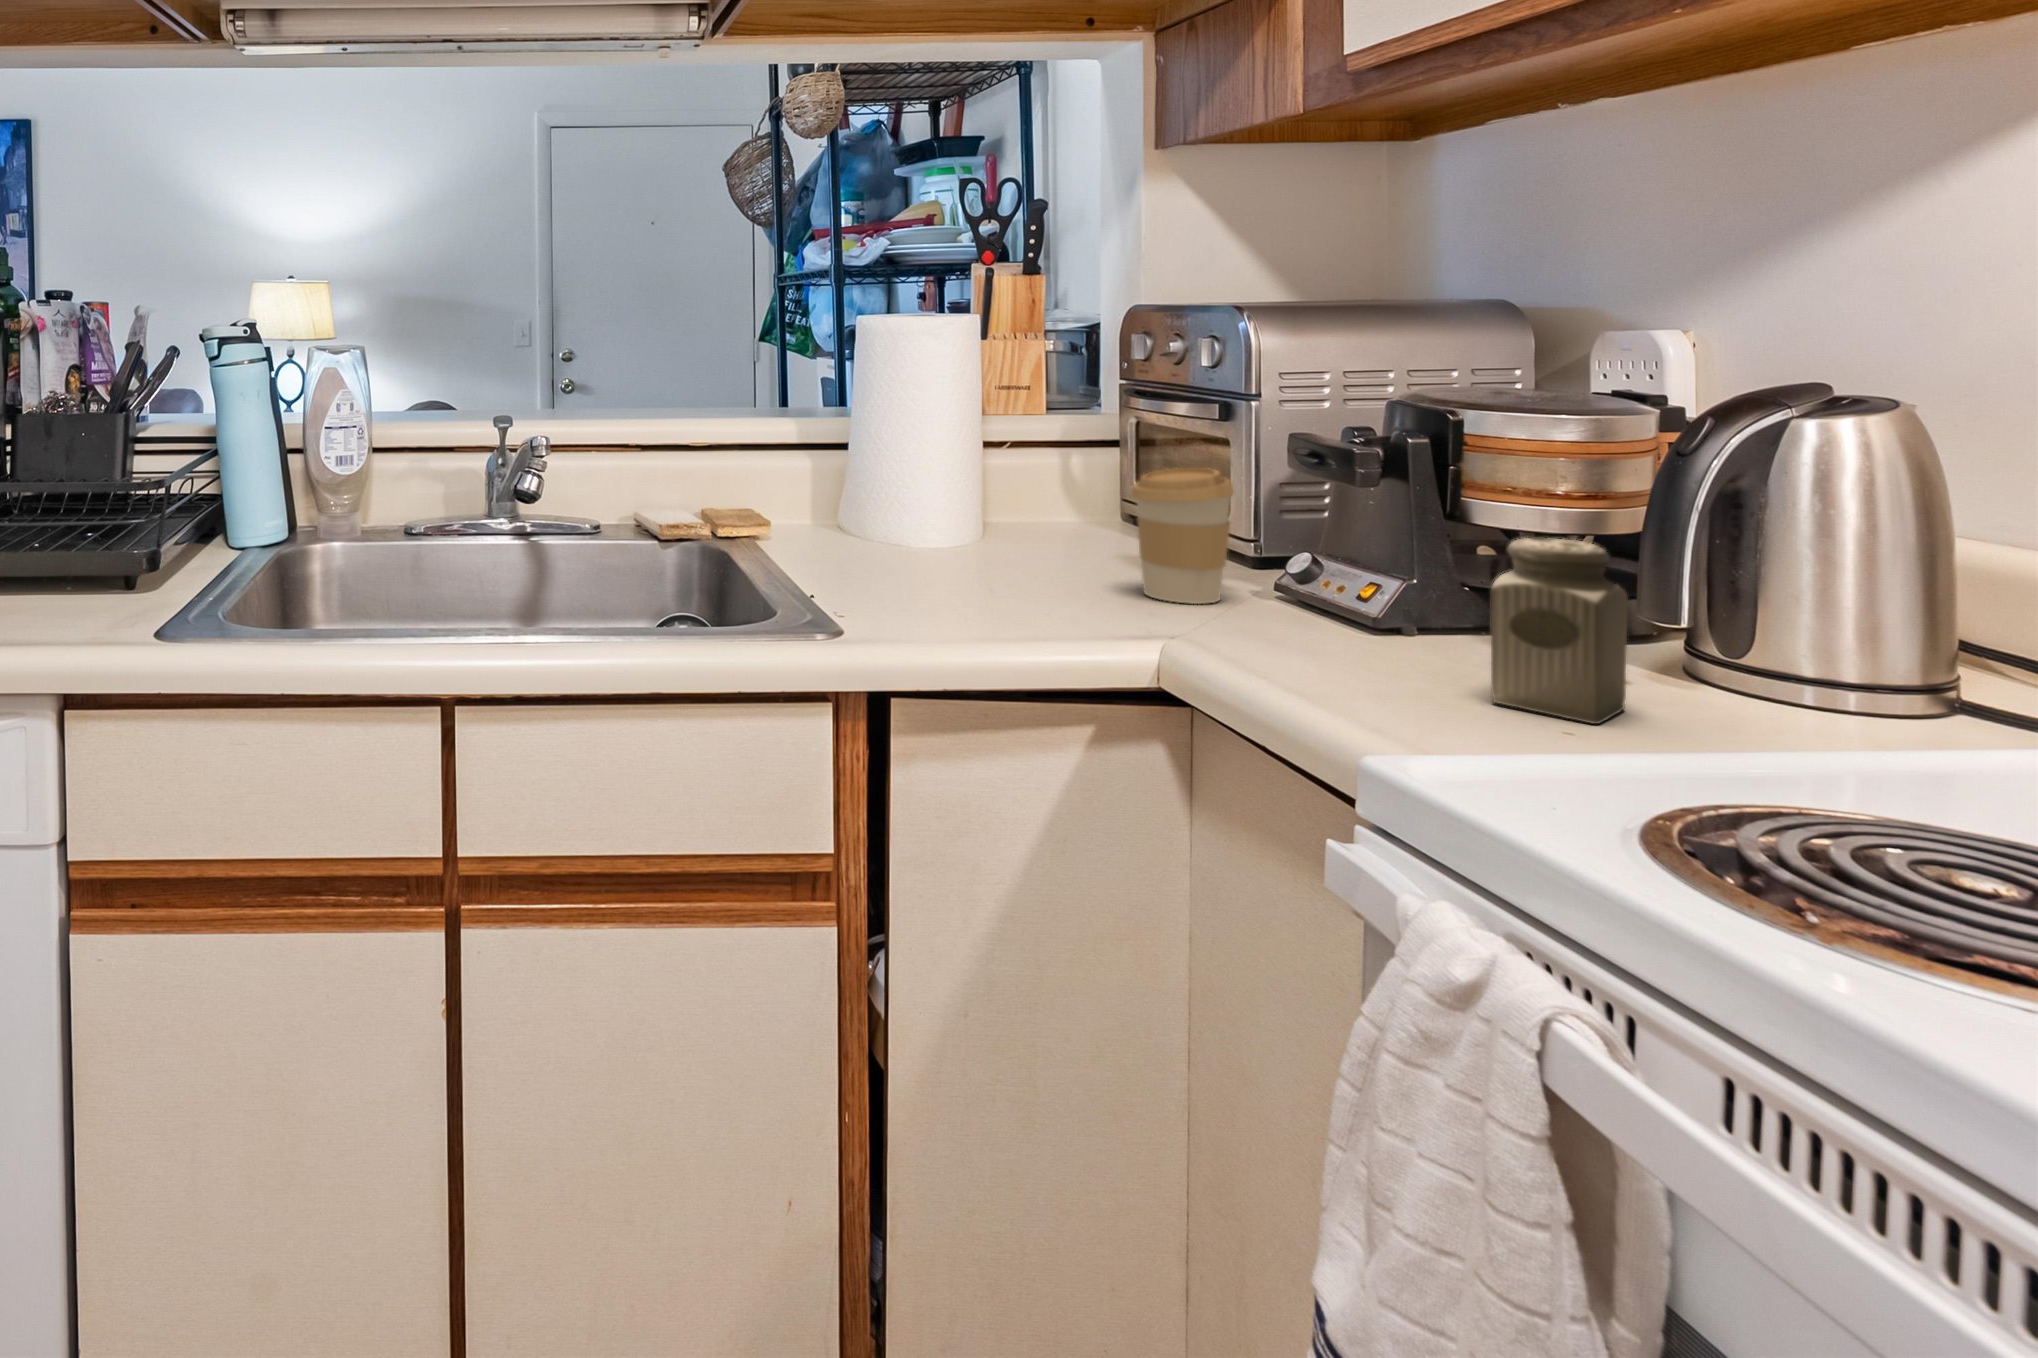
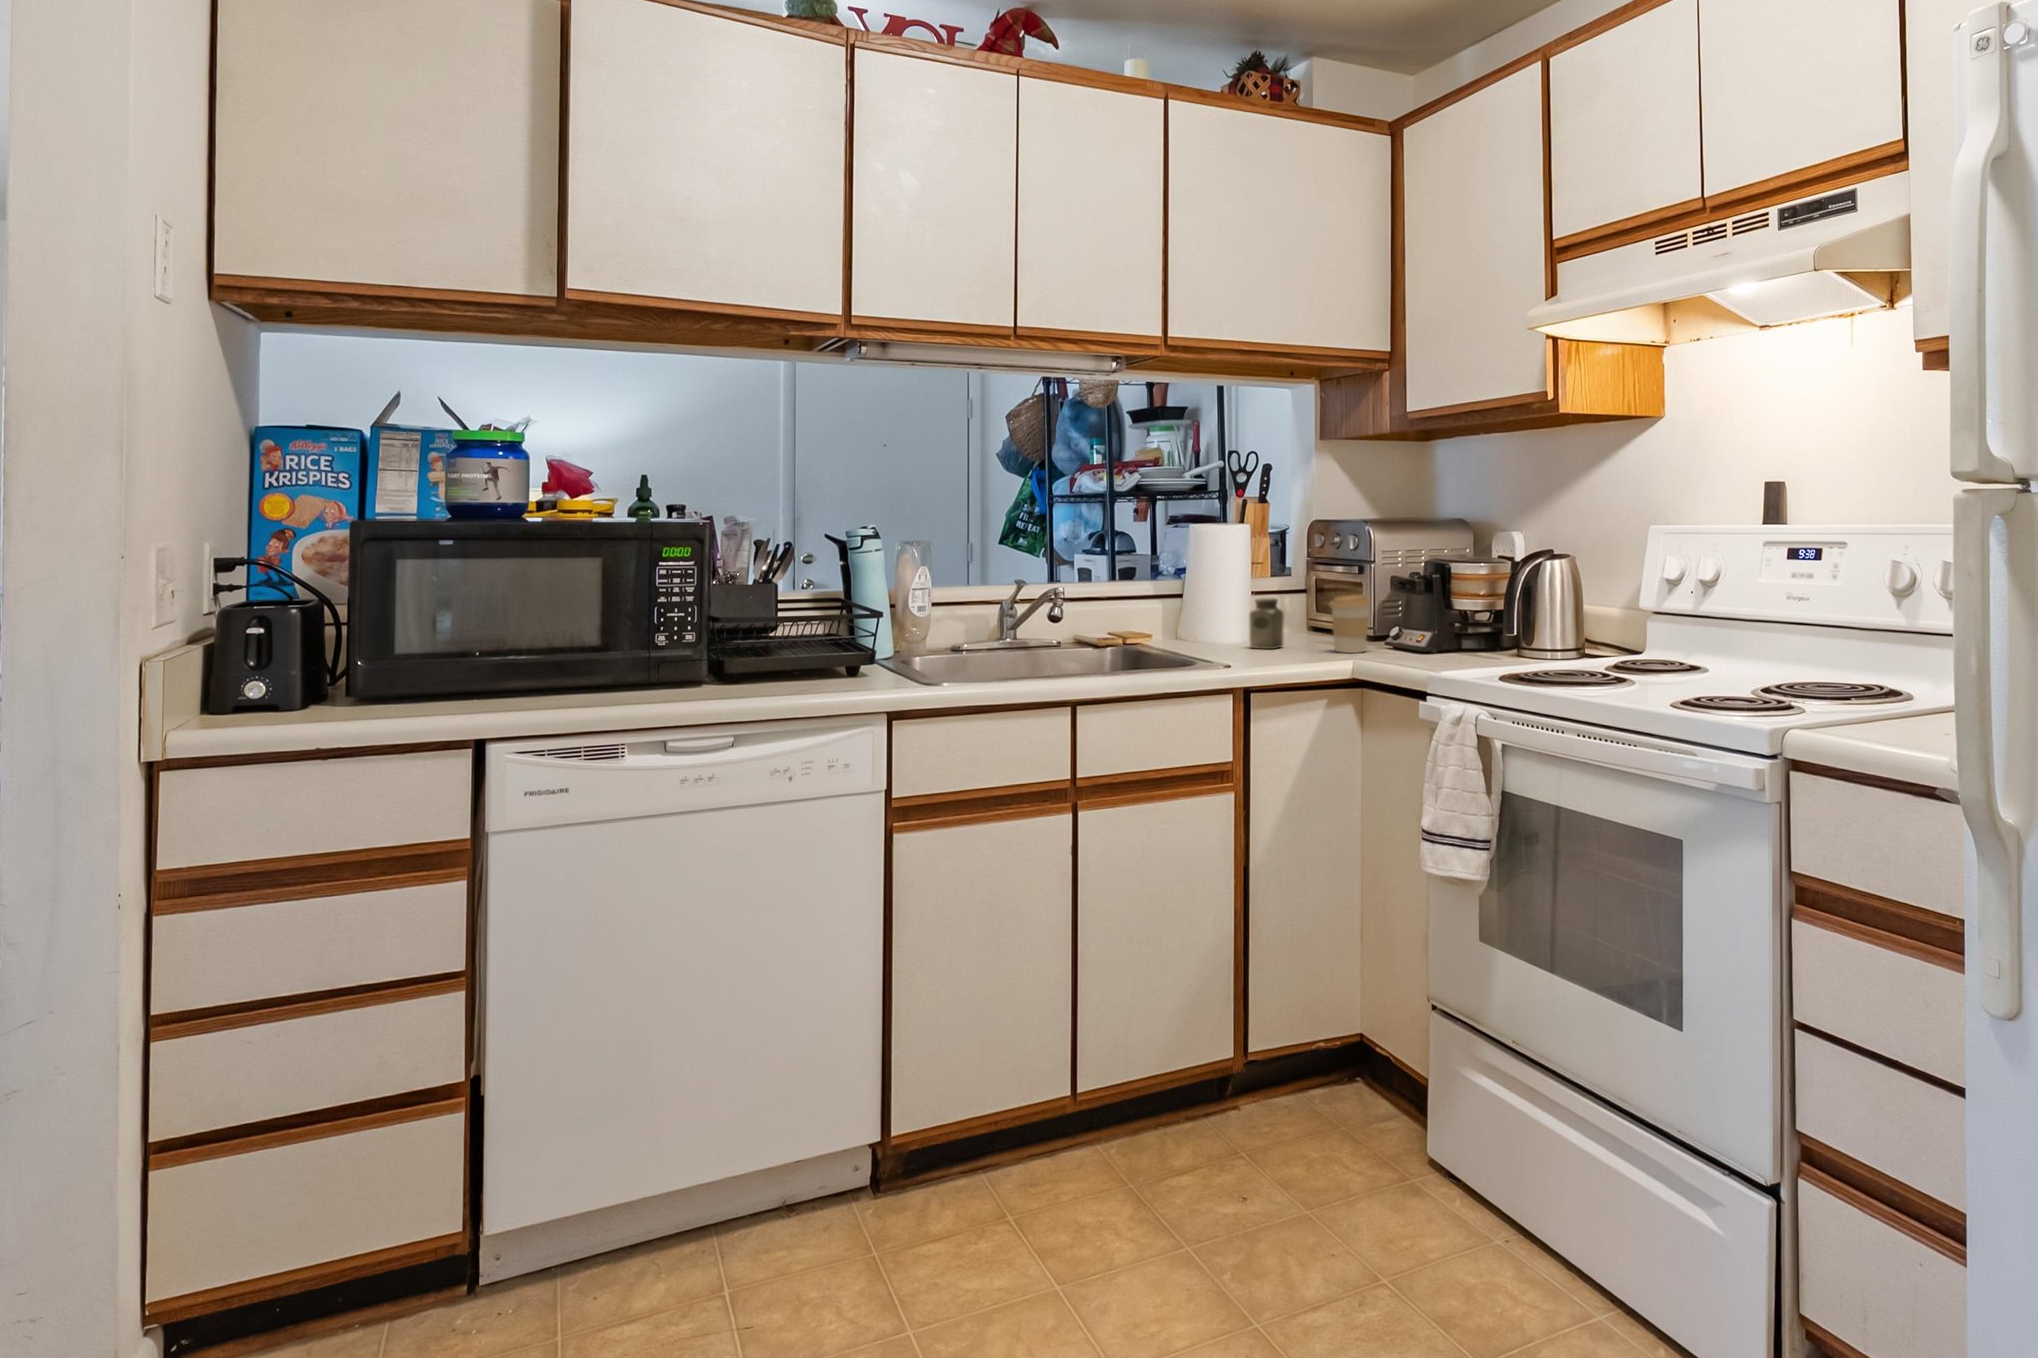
salt shaker: present [1490,538,1628,724] -> present [1249,597,1284,649]

